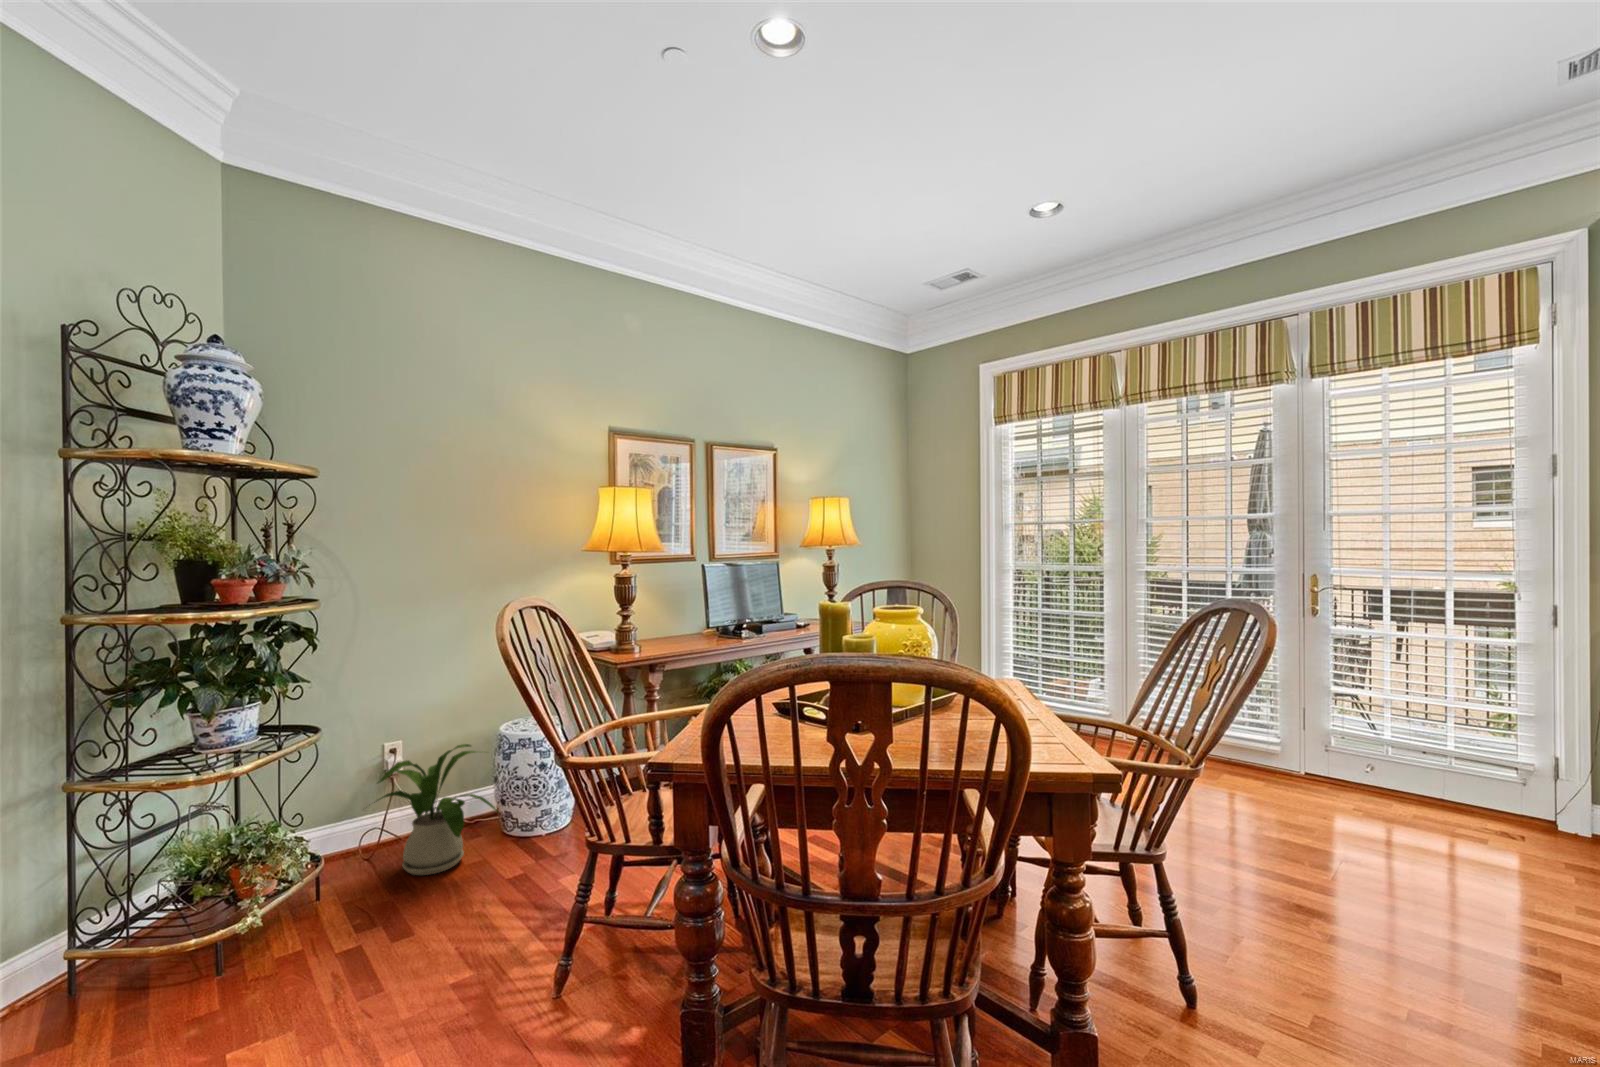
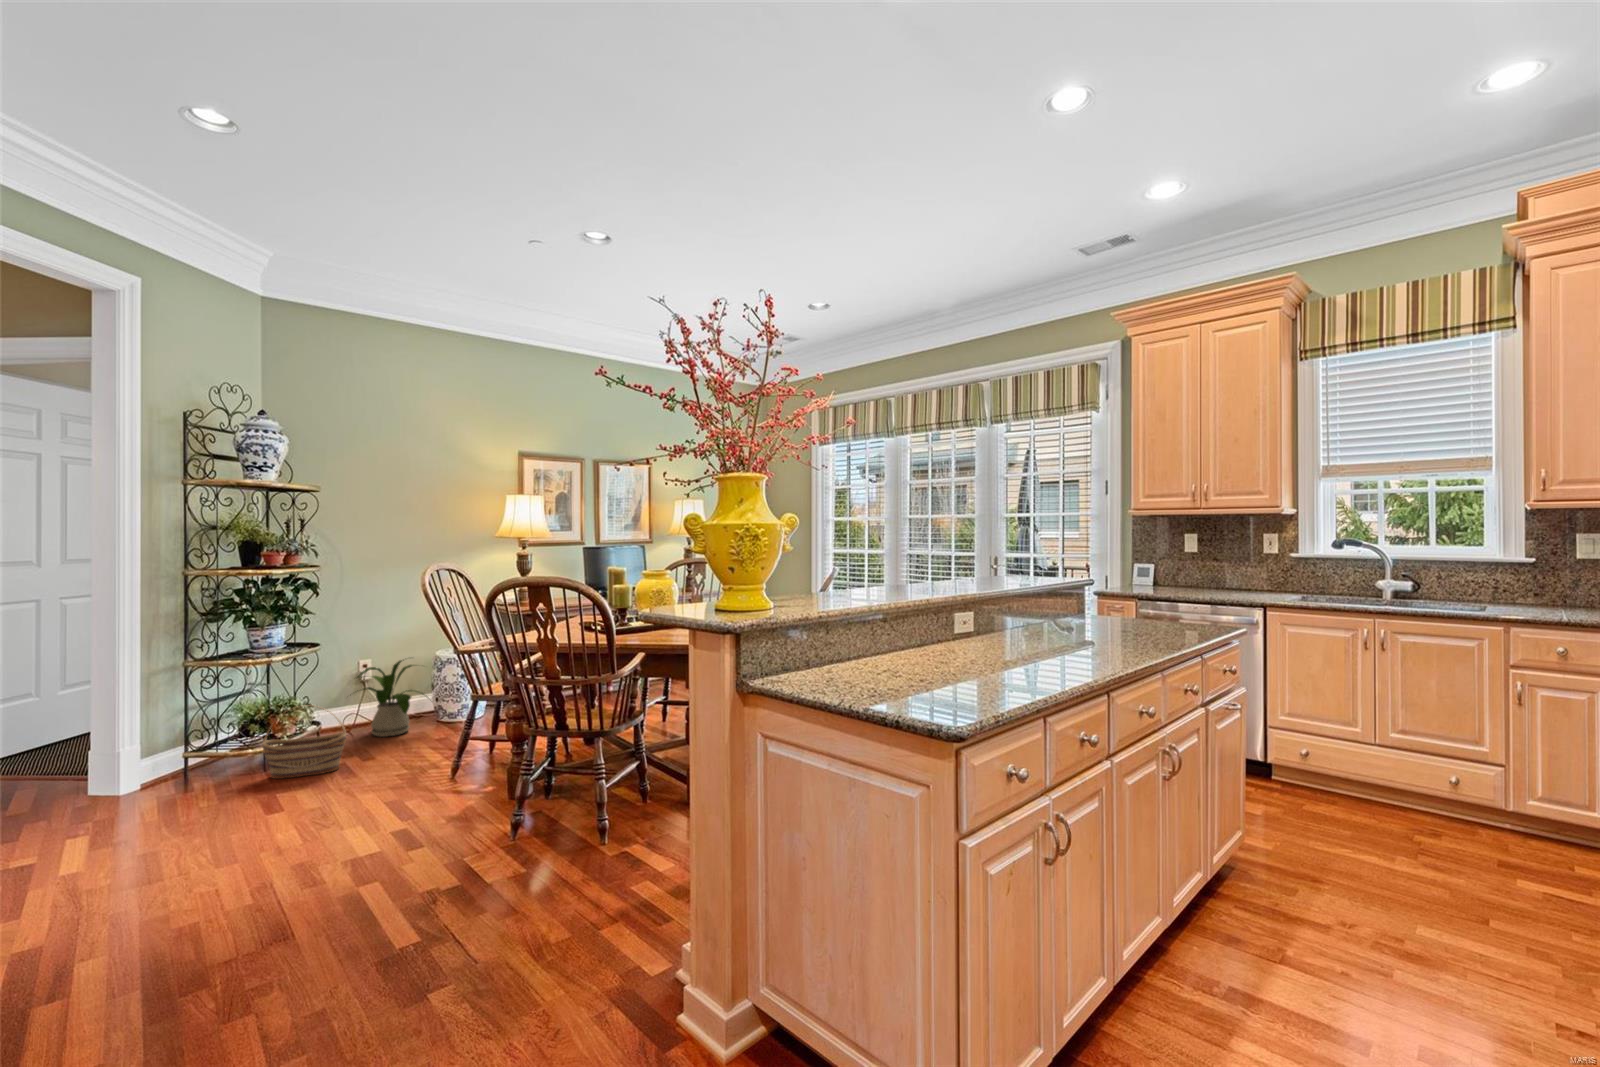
basket: none [205,862,361,1009] -> present [263,720,346,779]

